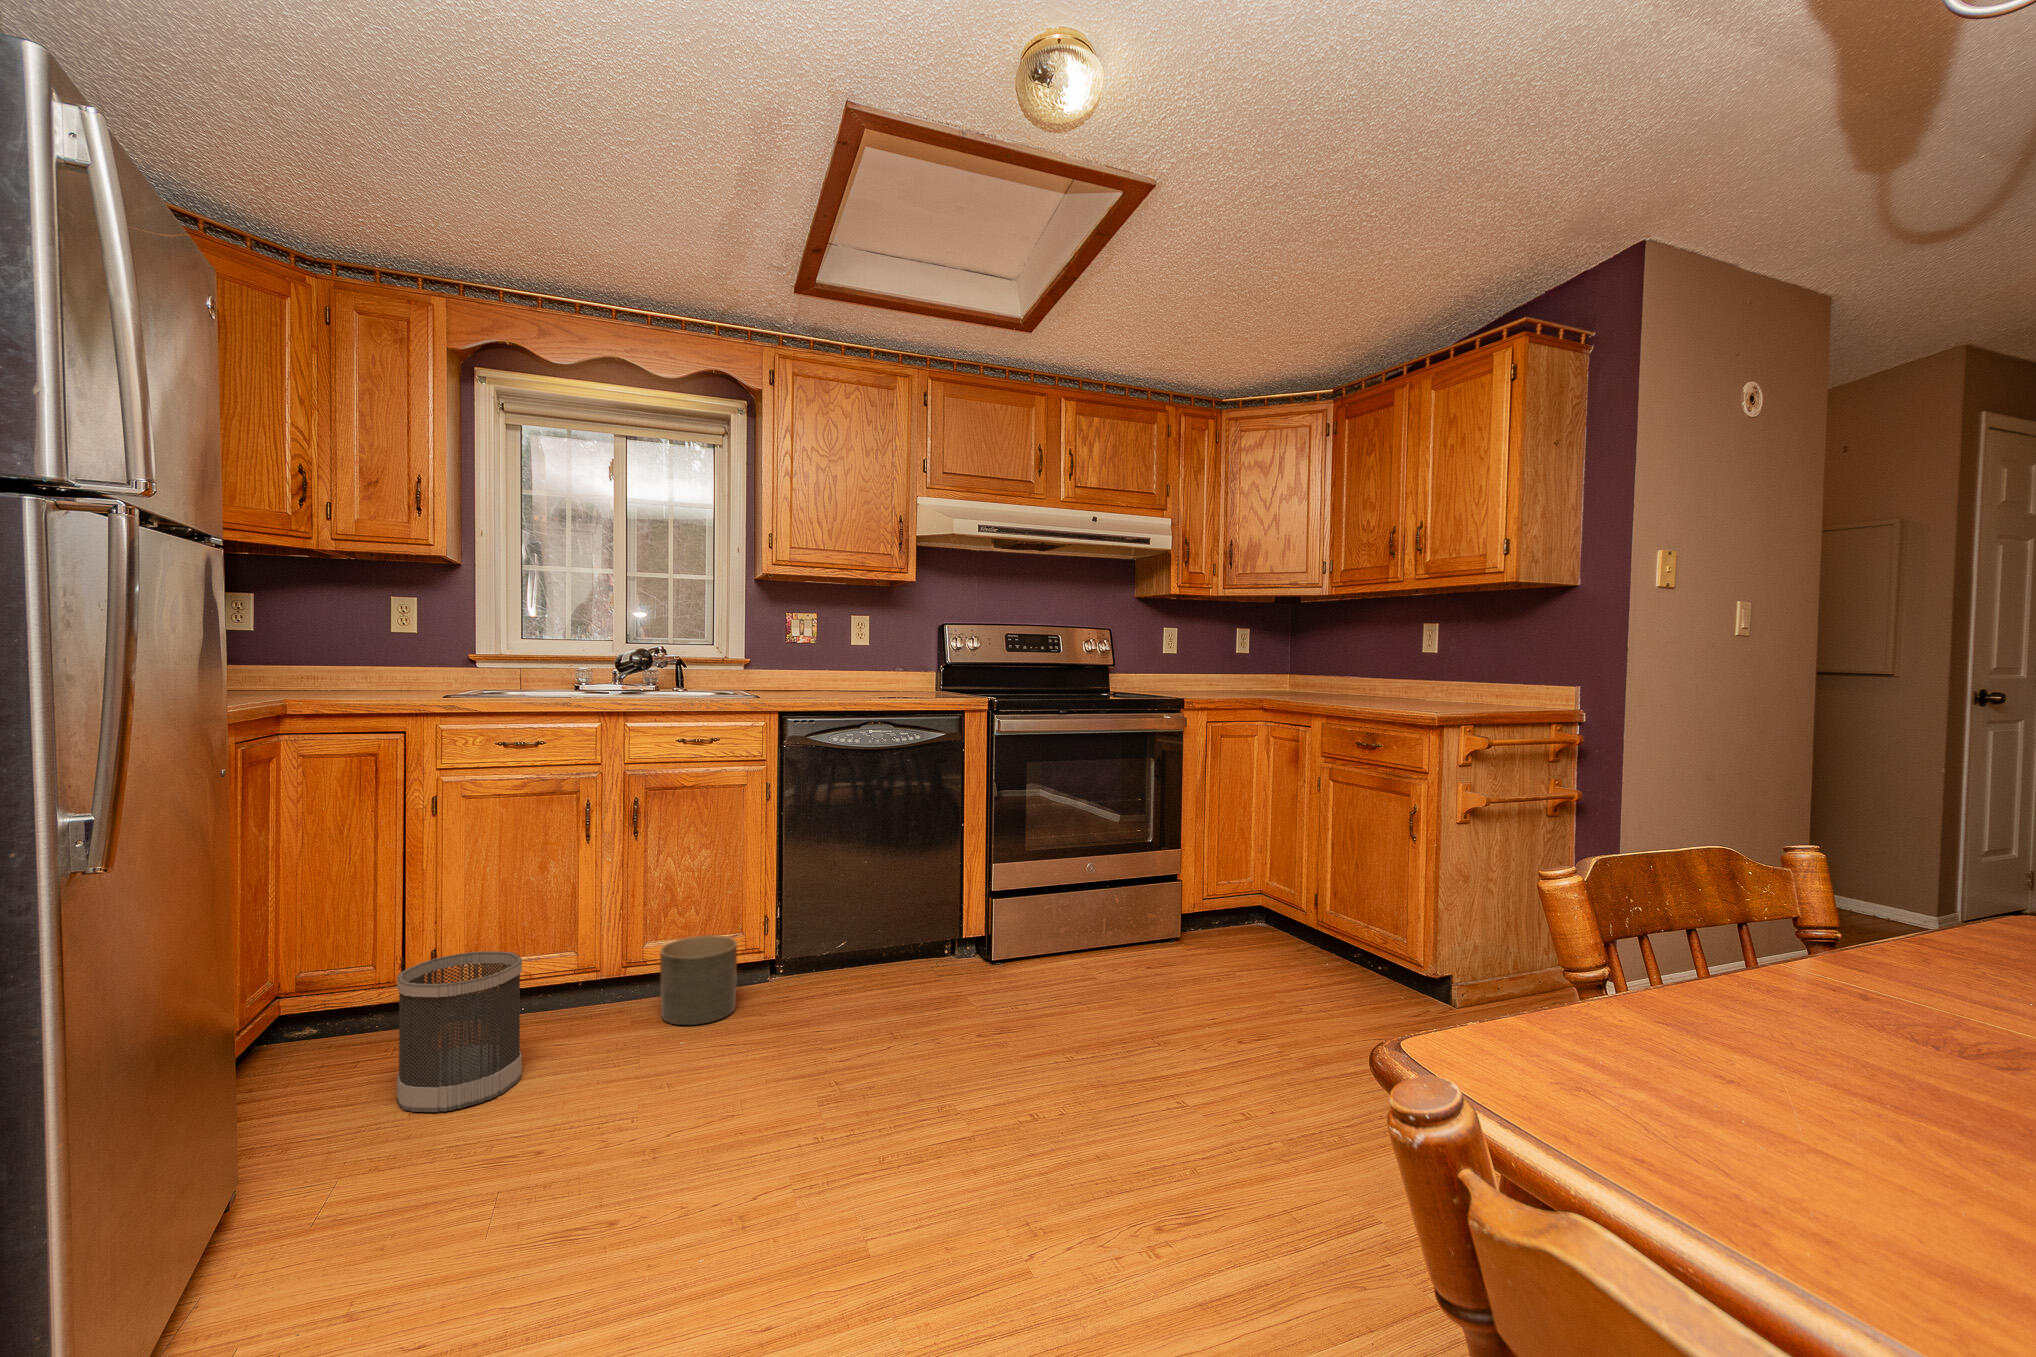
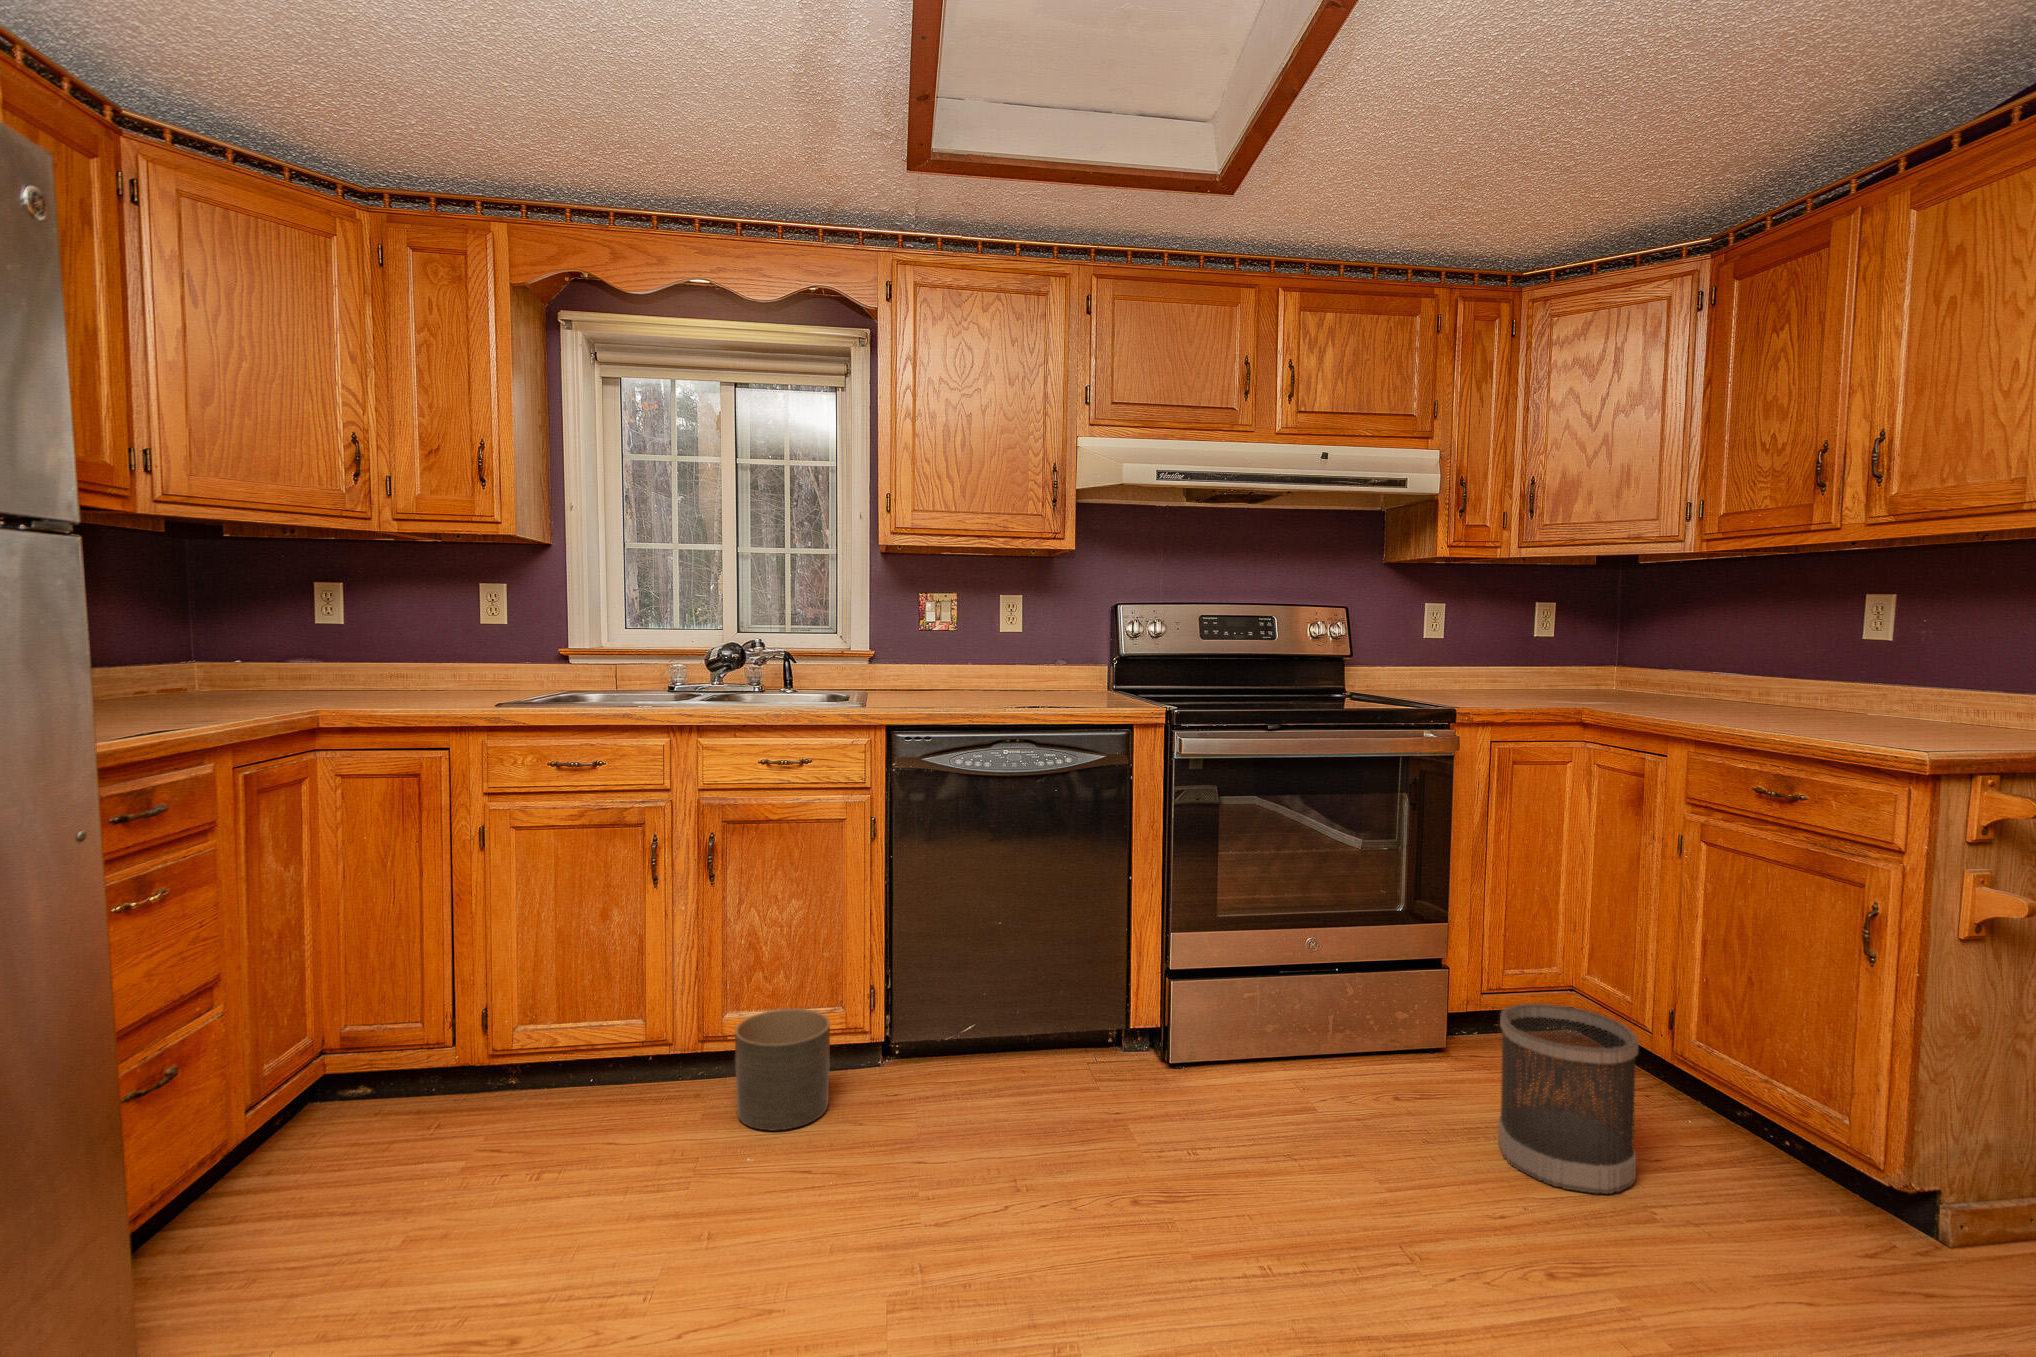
wastebasket: present [397,951,522,1112] -> present [1498,1003,1638,1194]

